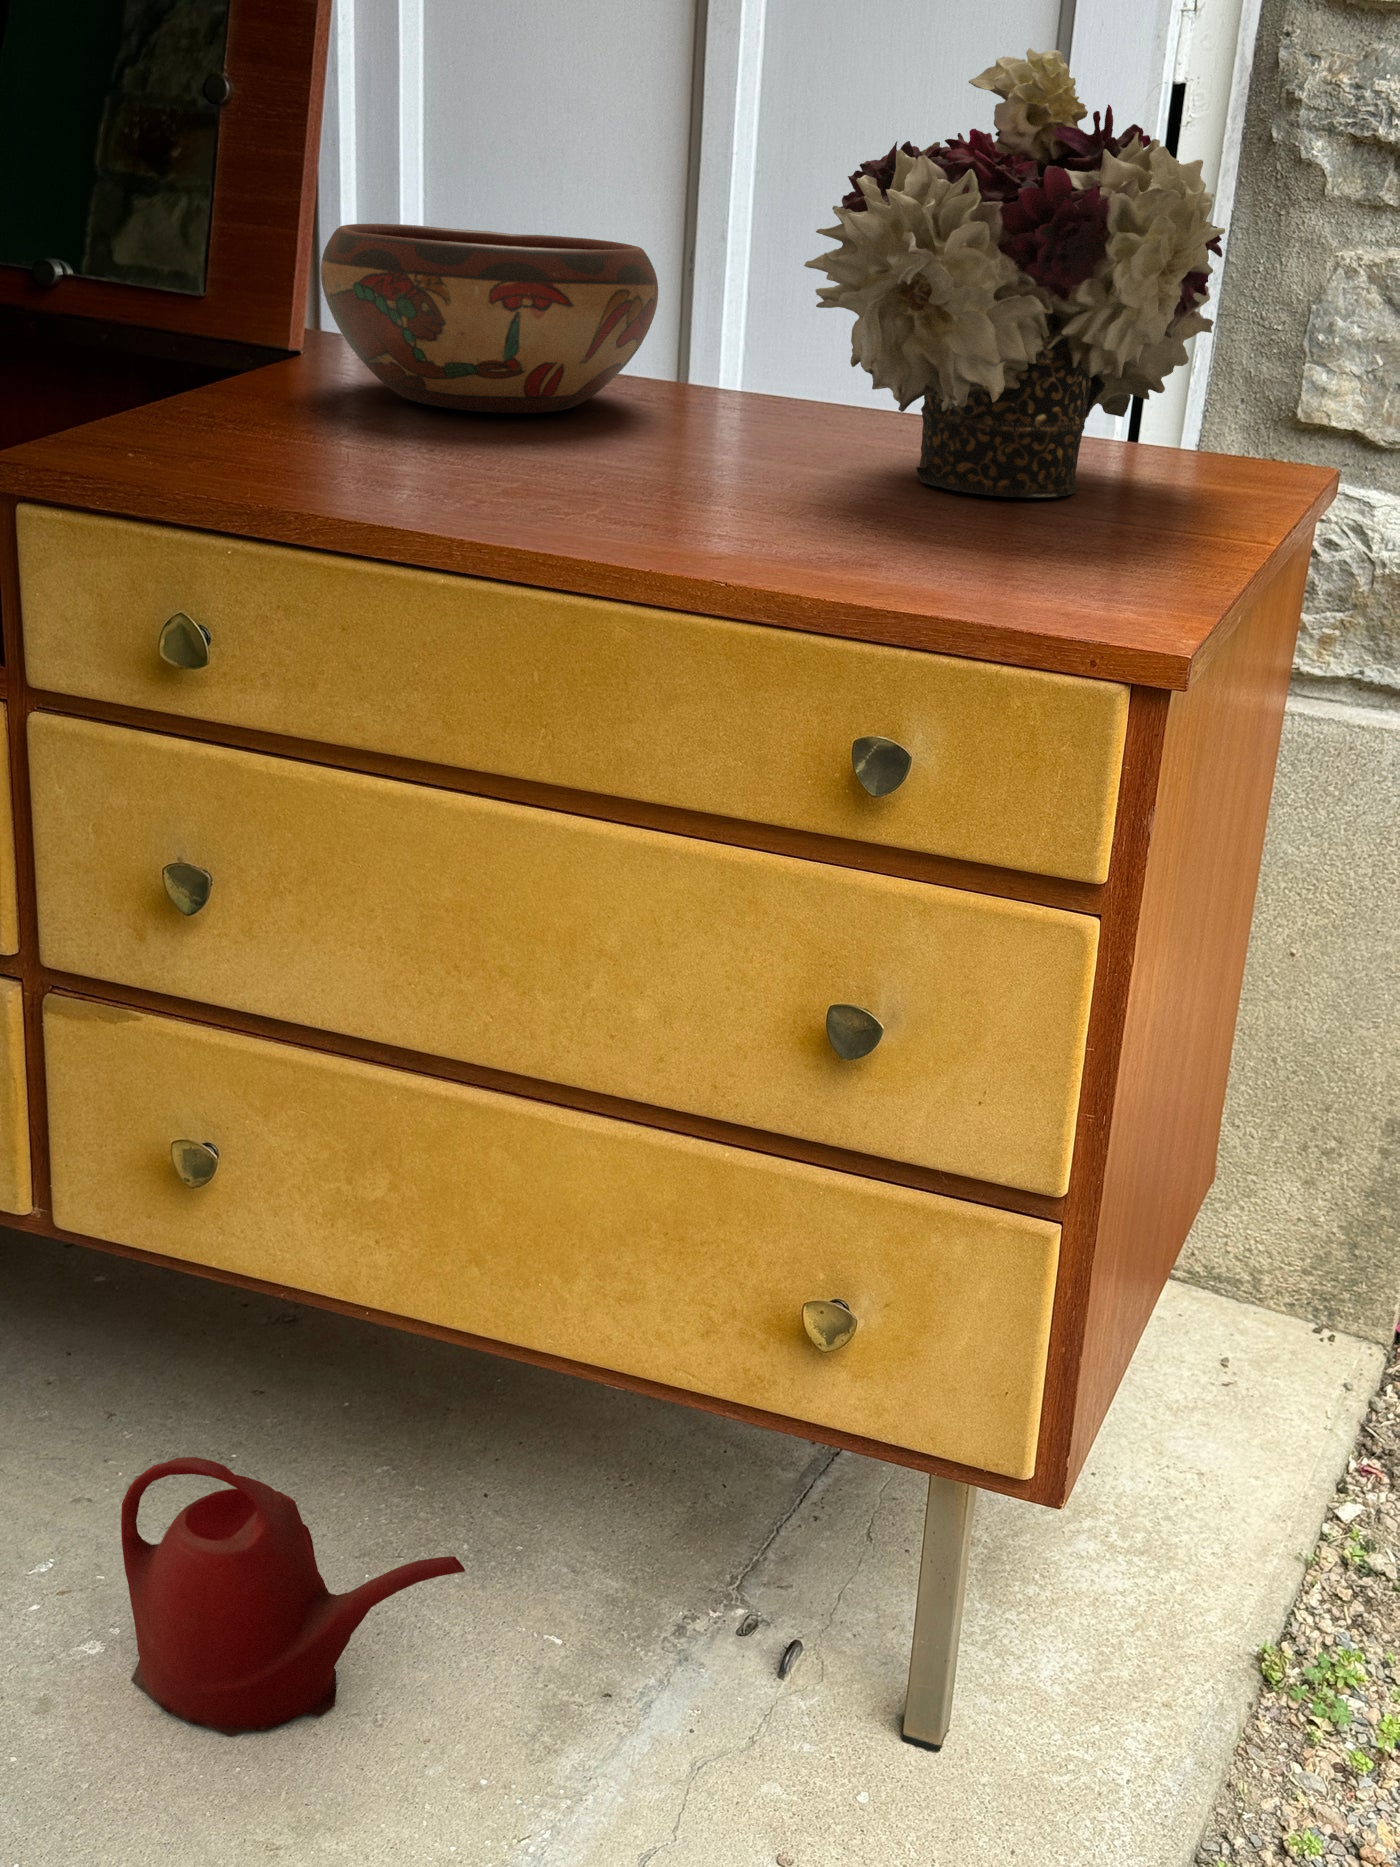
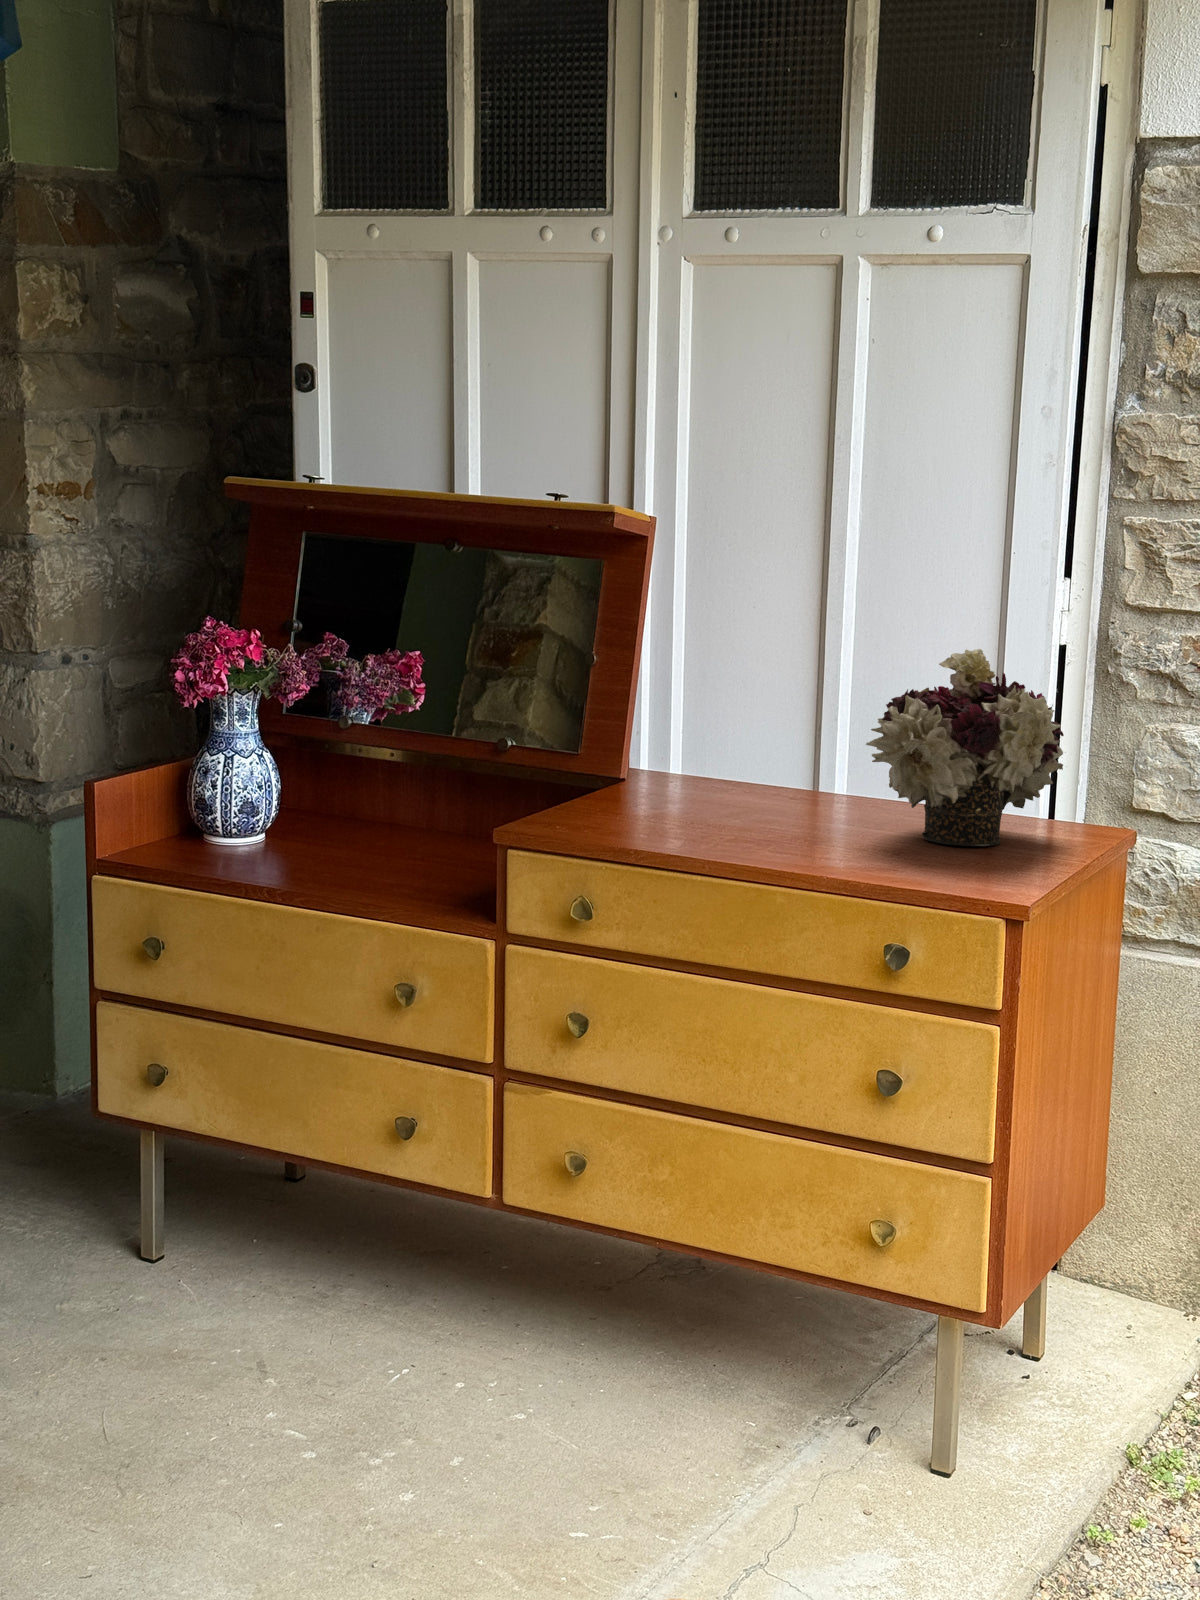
decorative bowl: present [321,224,658,413] -> none [641,721,800,809]
watering can: present [121,1457,465,1736] -> none [539,1301,708,1445]

